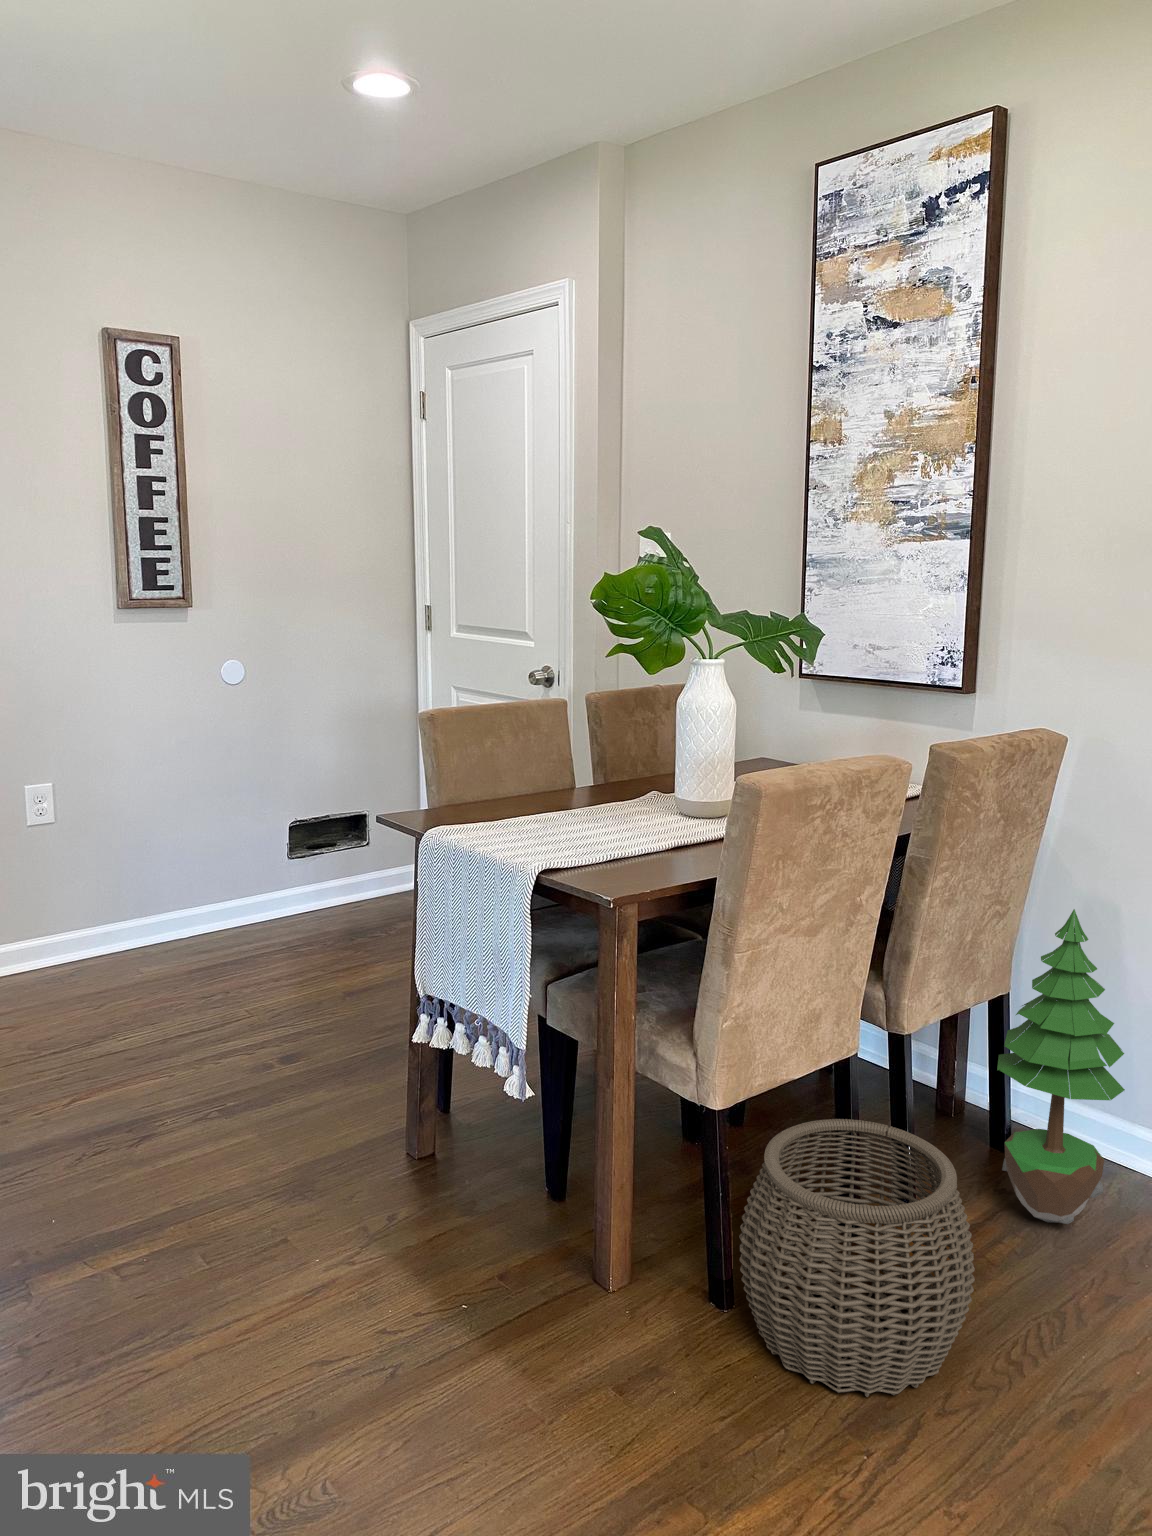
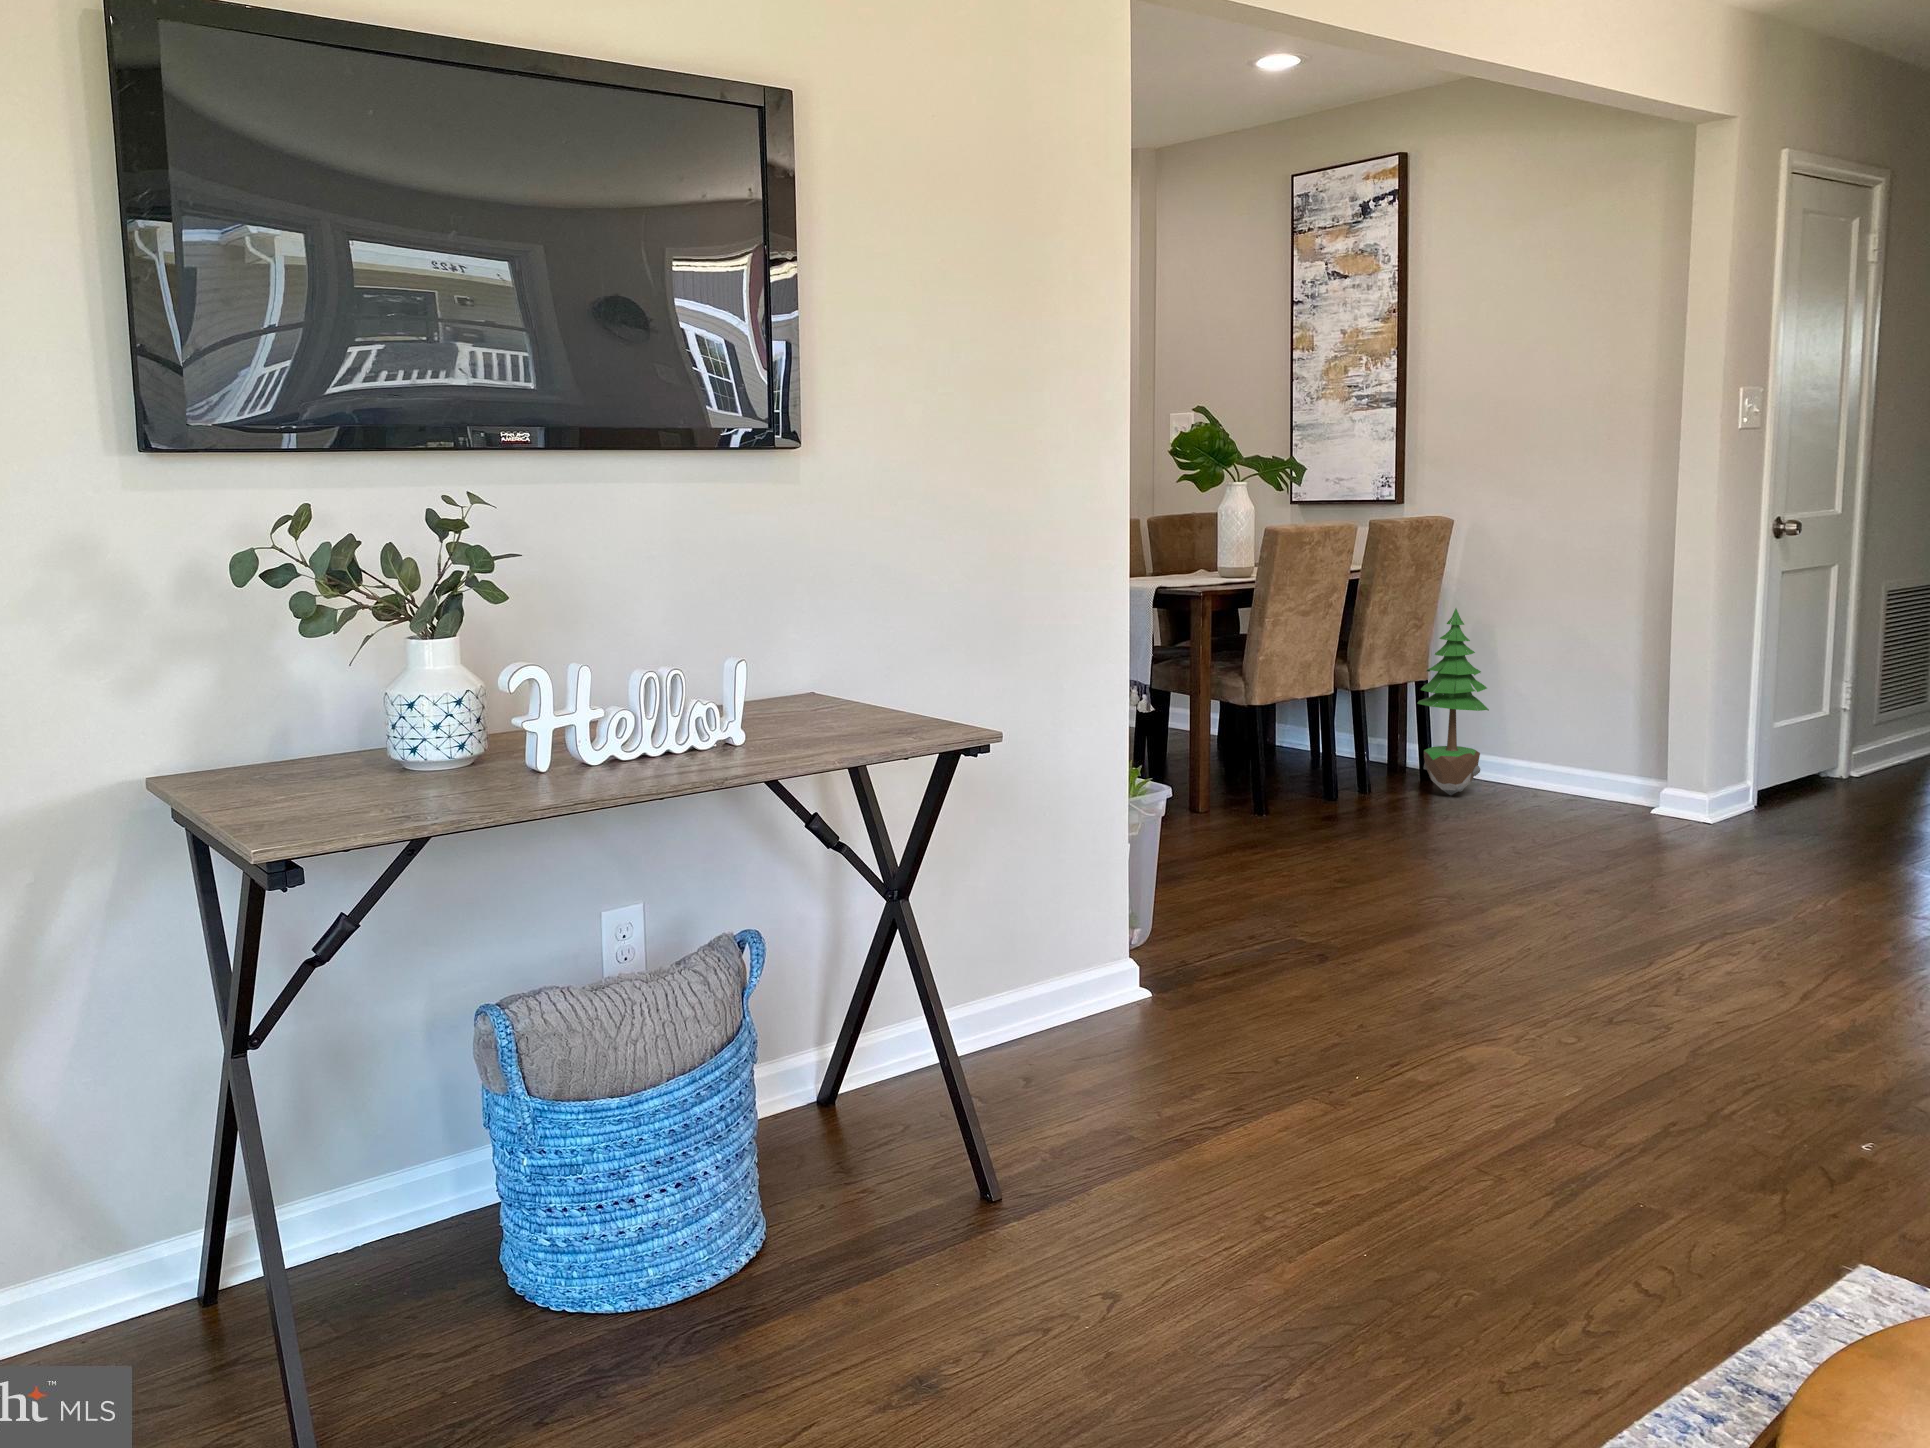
woven basket: present [739,1119,975,1397] -> none [1276,714,1400,831]

